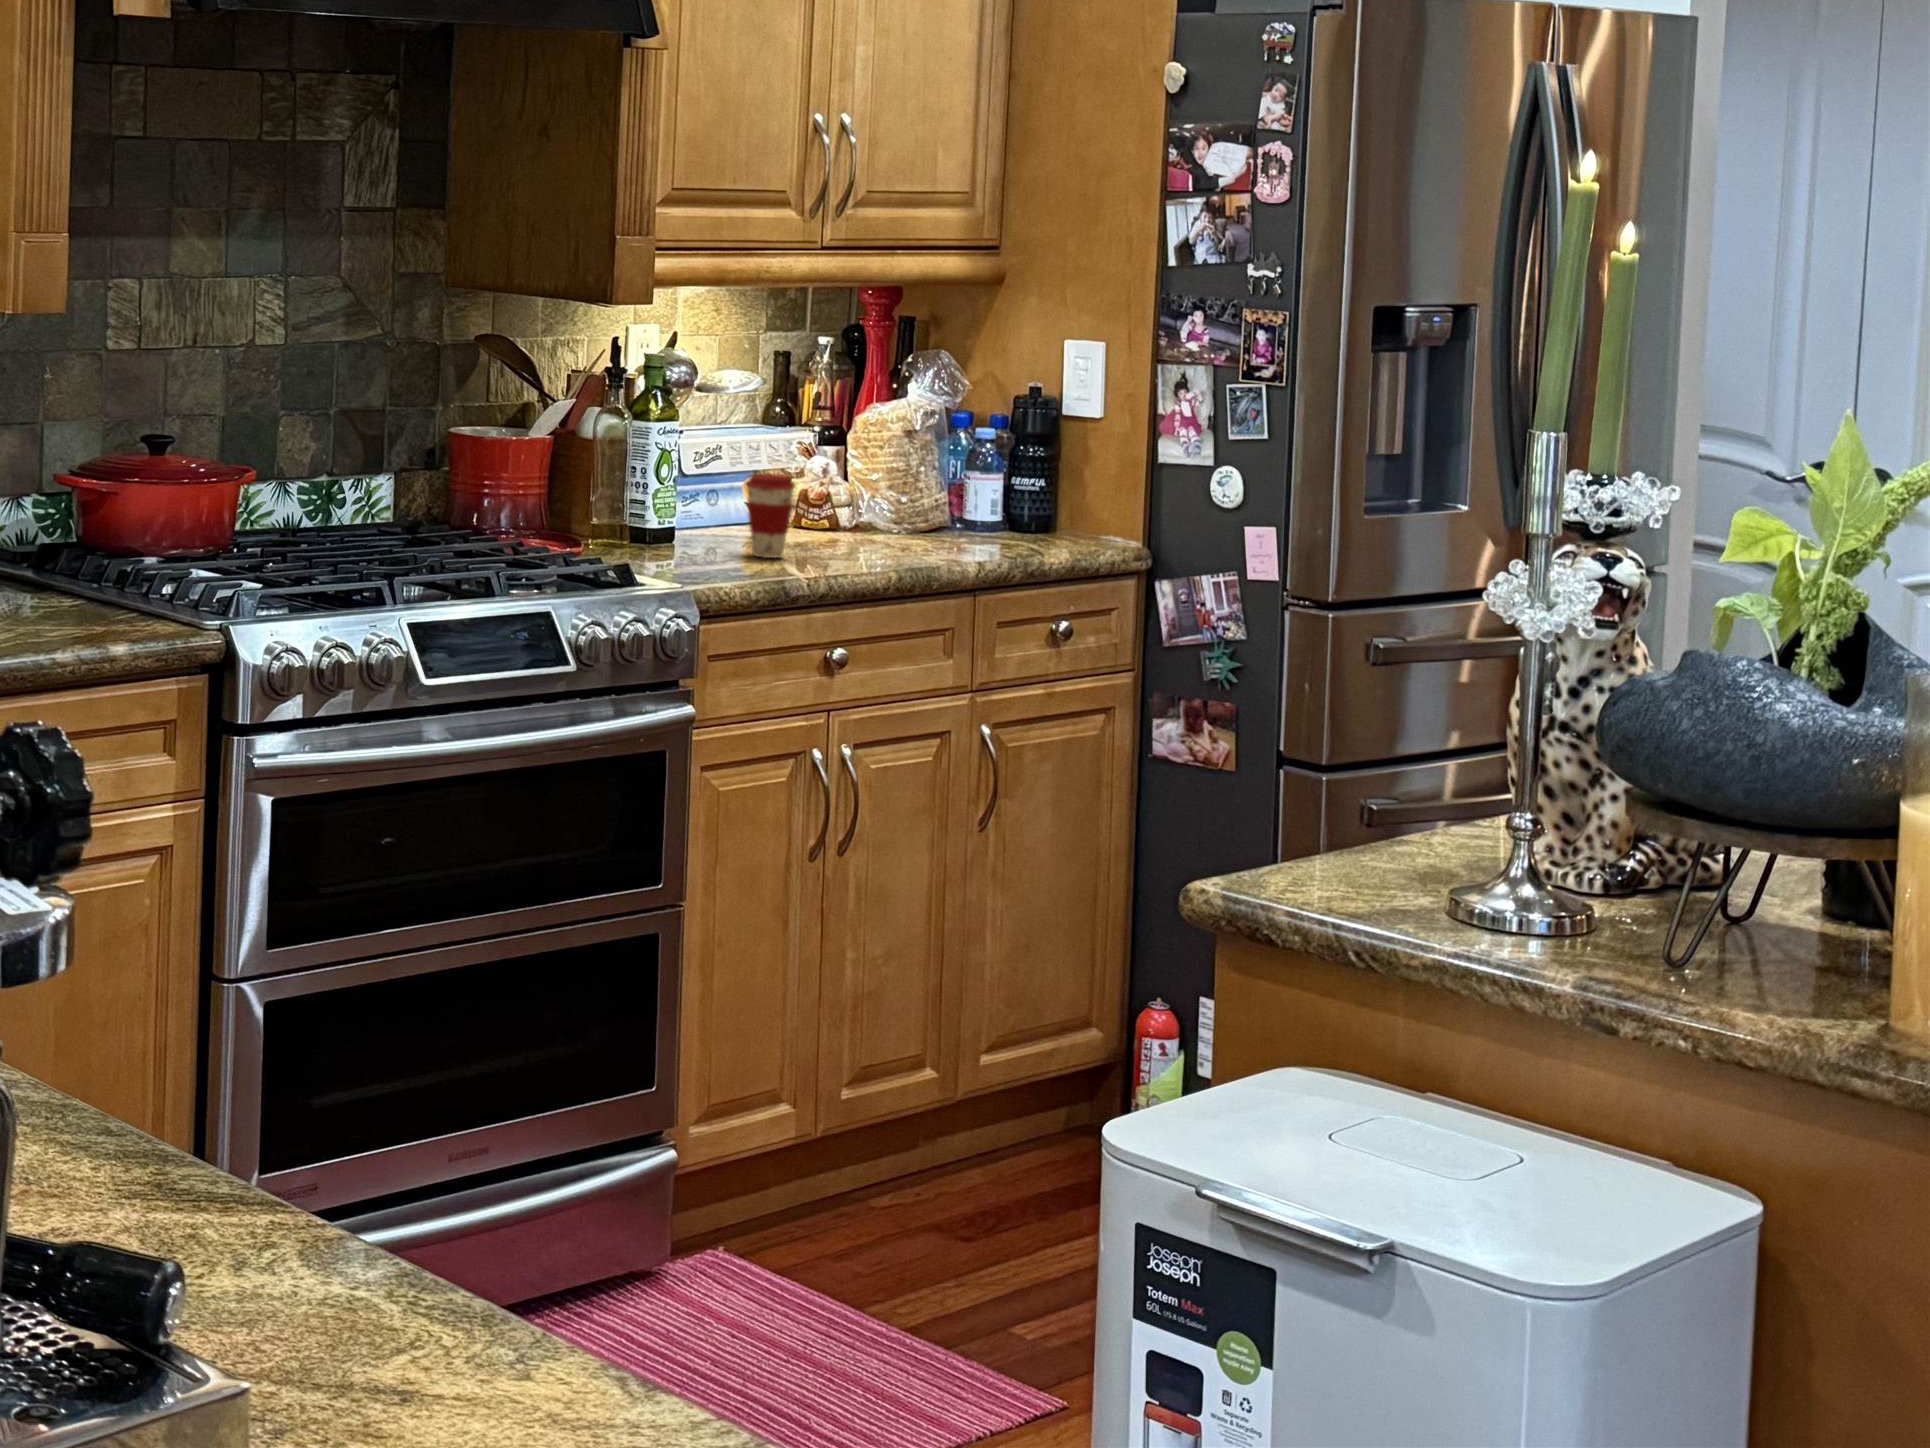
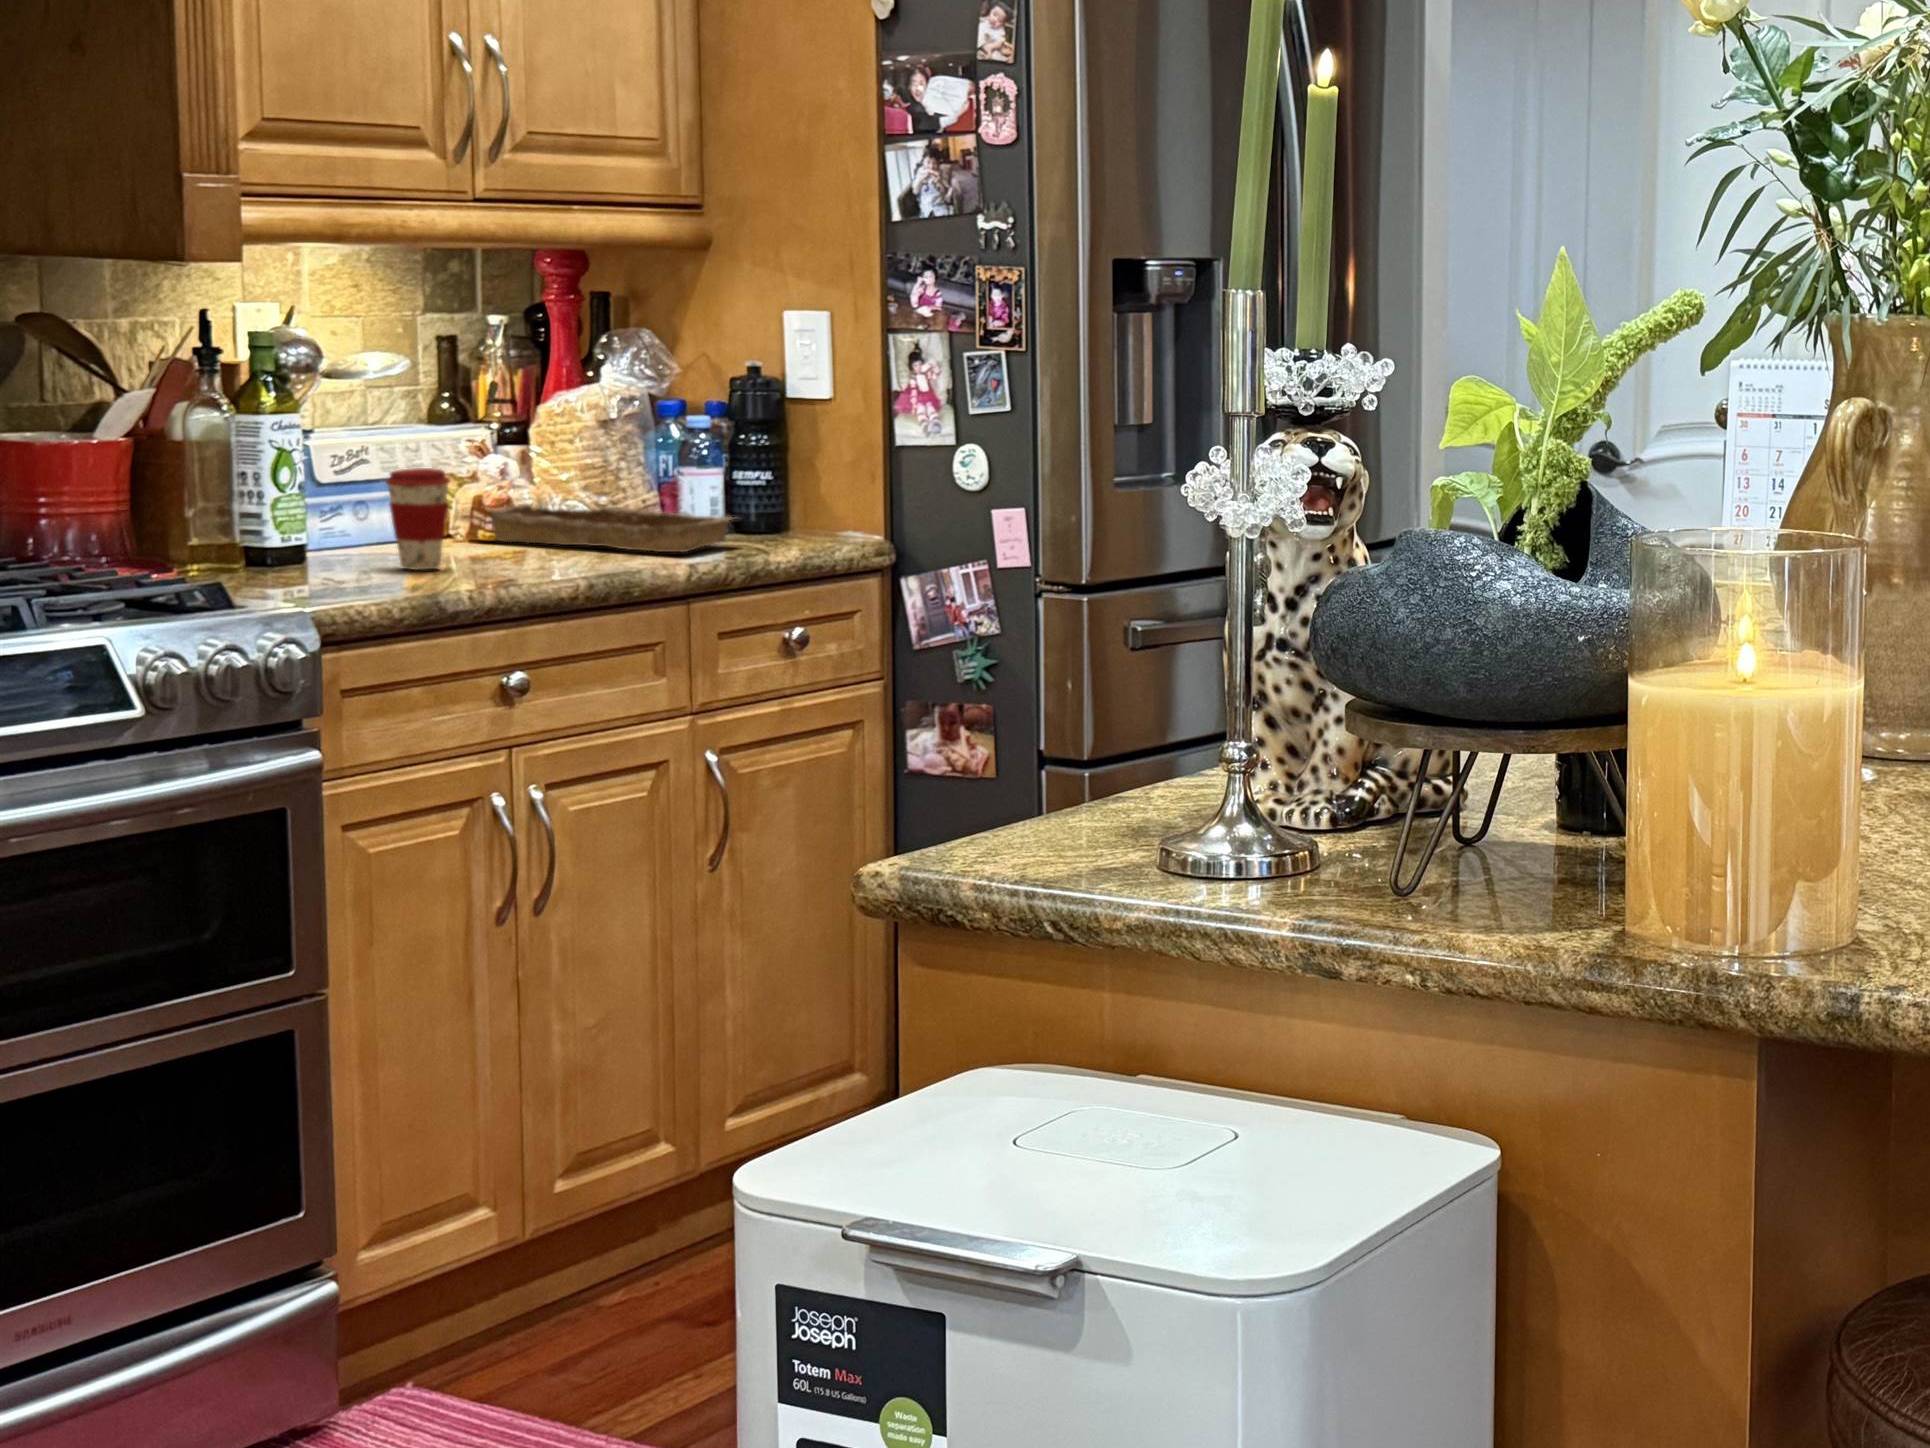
tray: none [804,496,1024,552] -> present [489,504,733,552]

